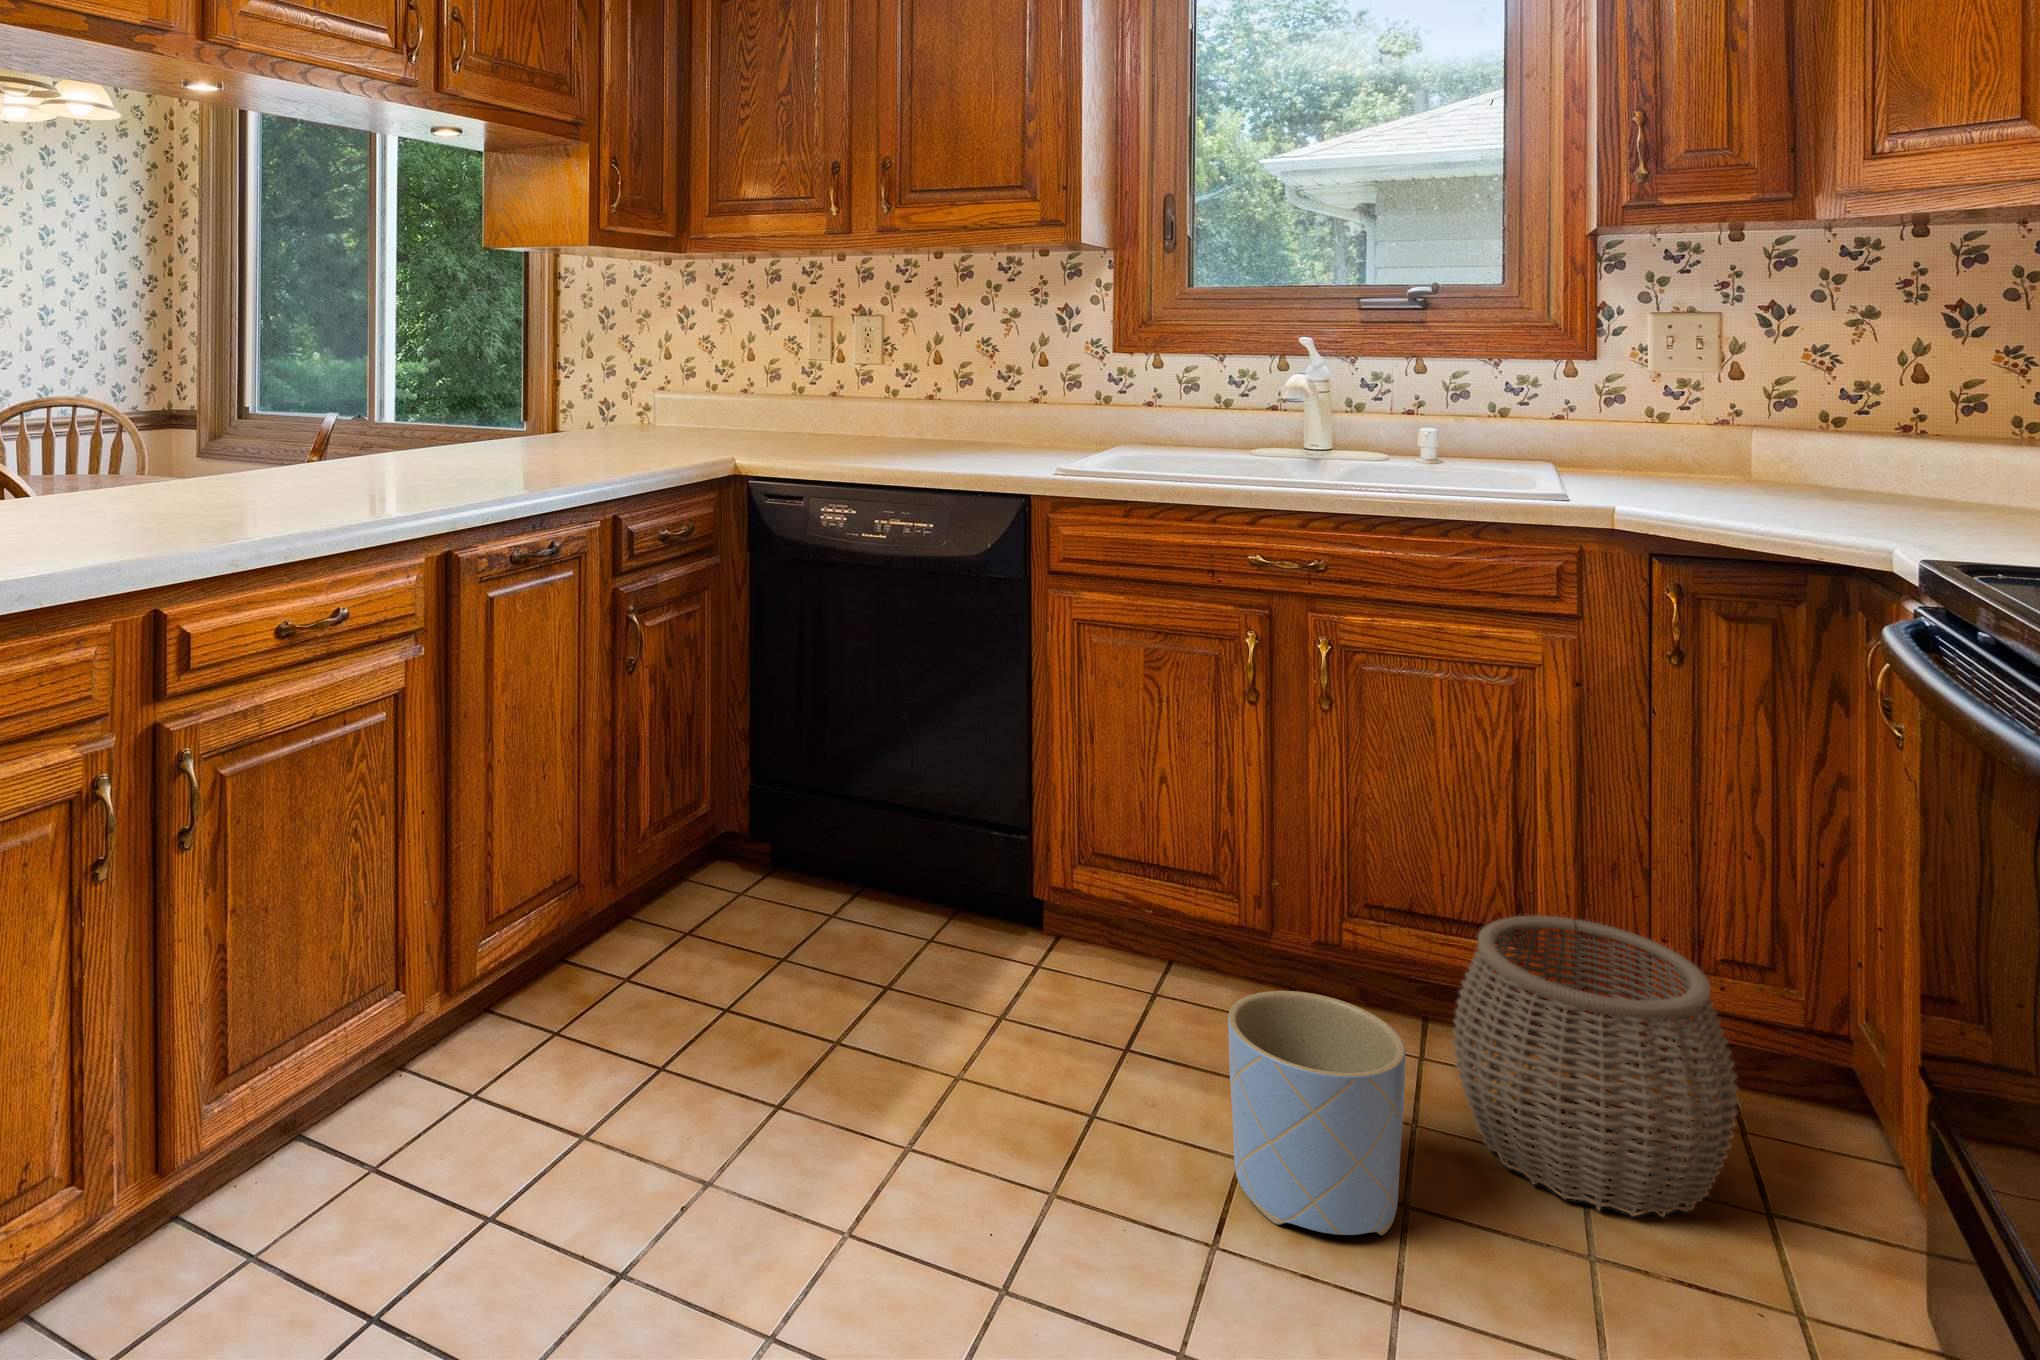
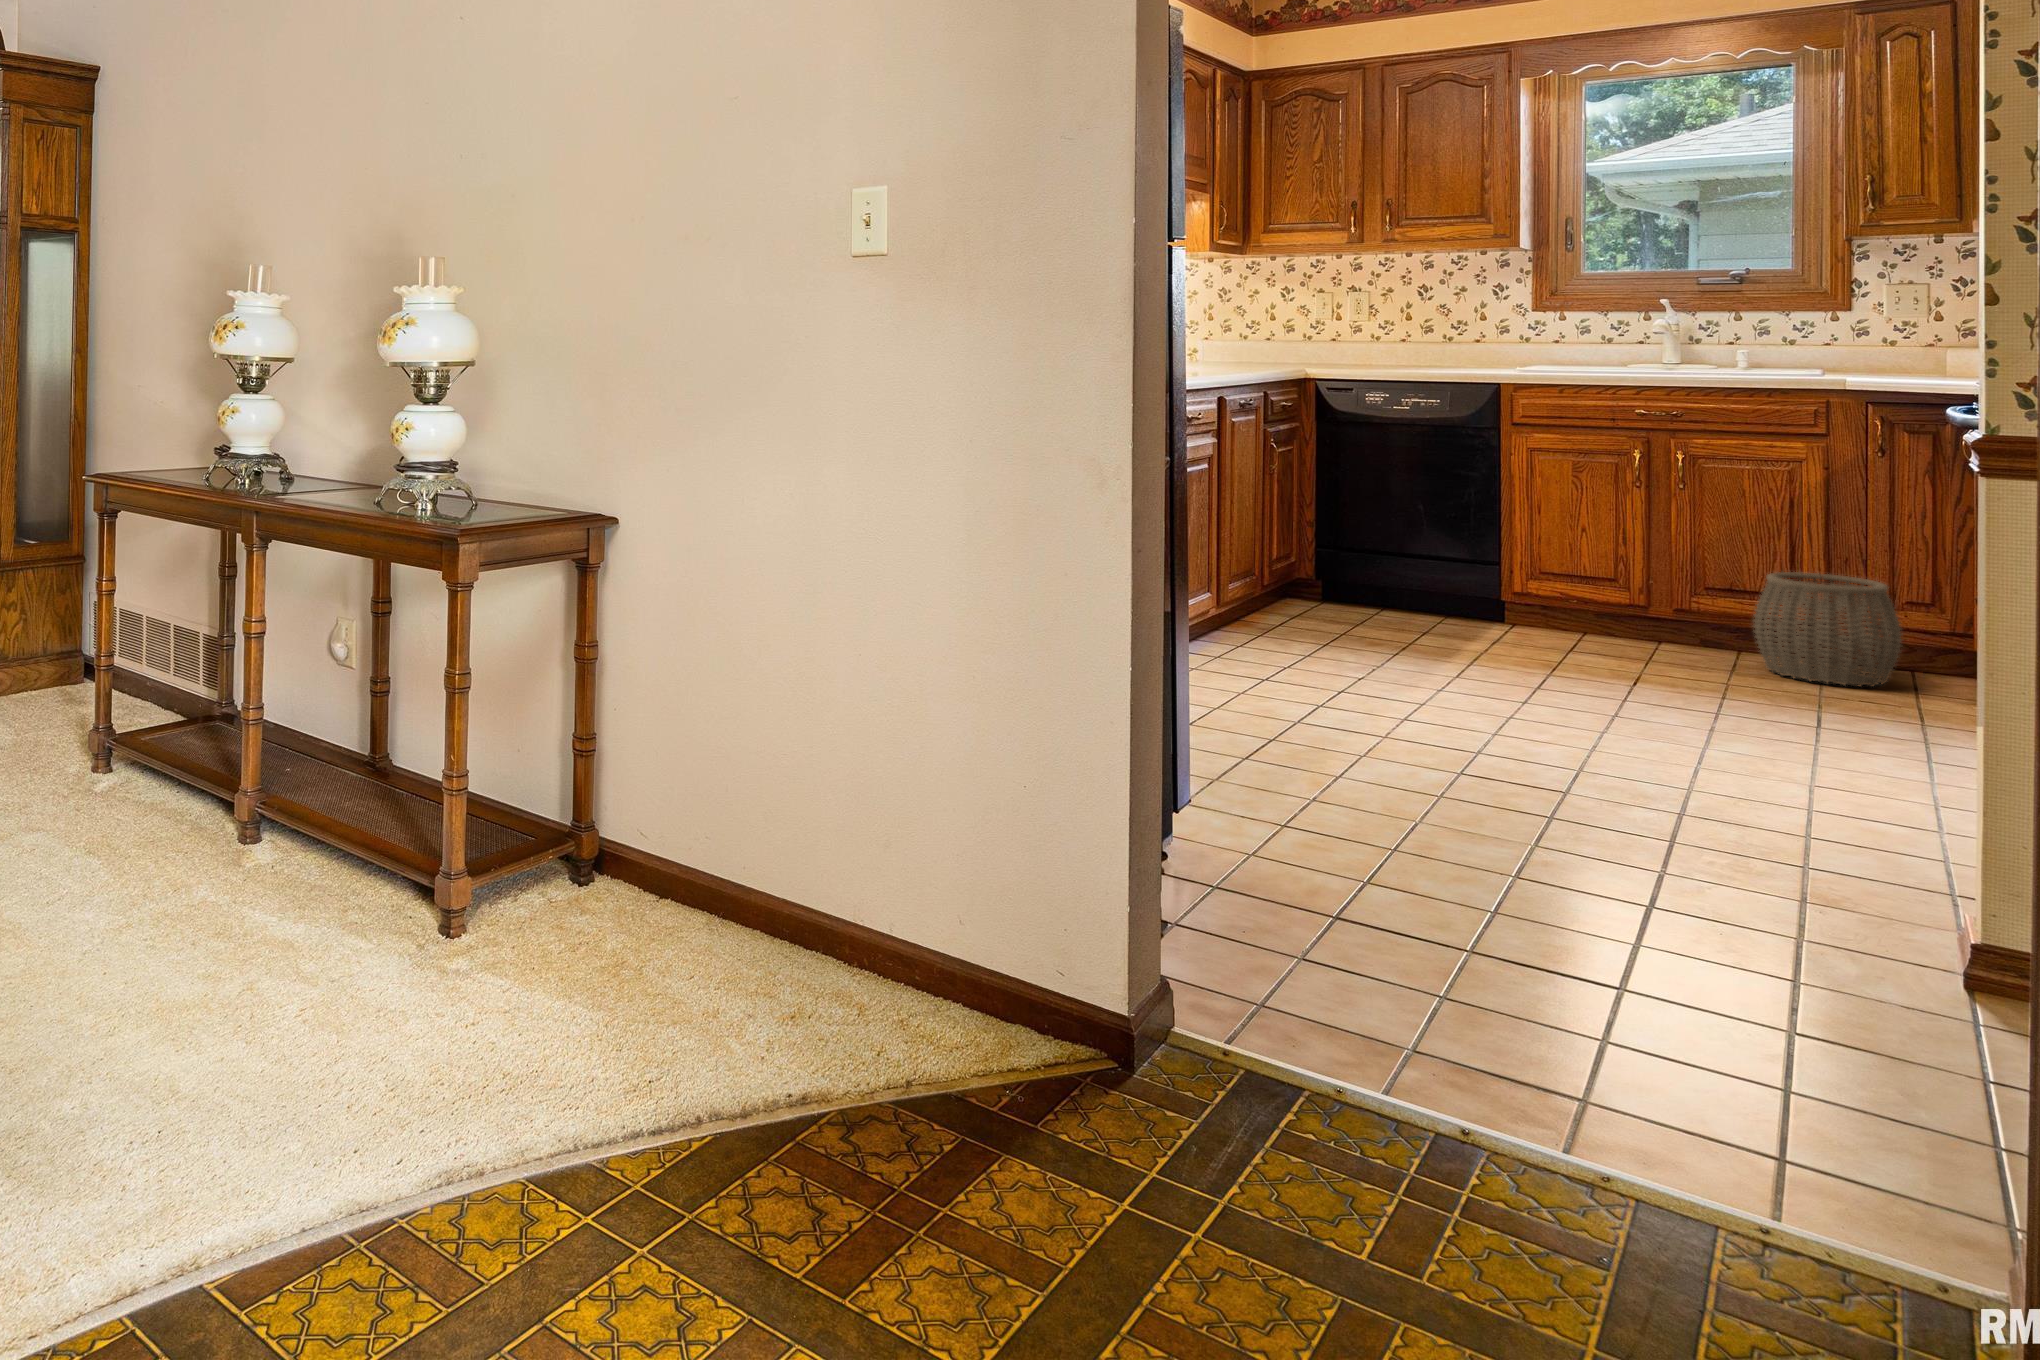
planter: present [1228,991,1406,1235] -> none [1633,593,1726,683]

